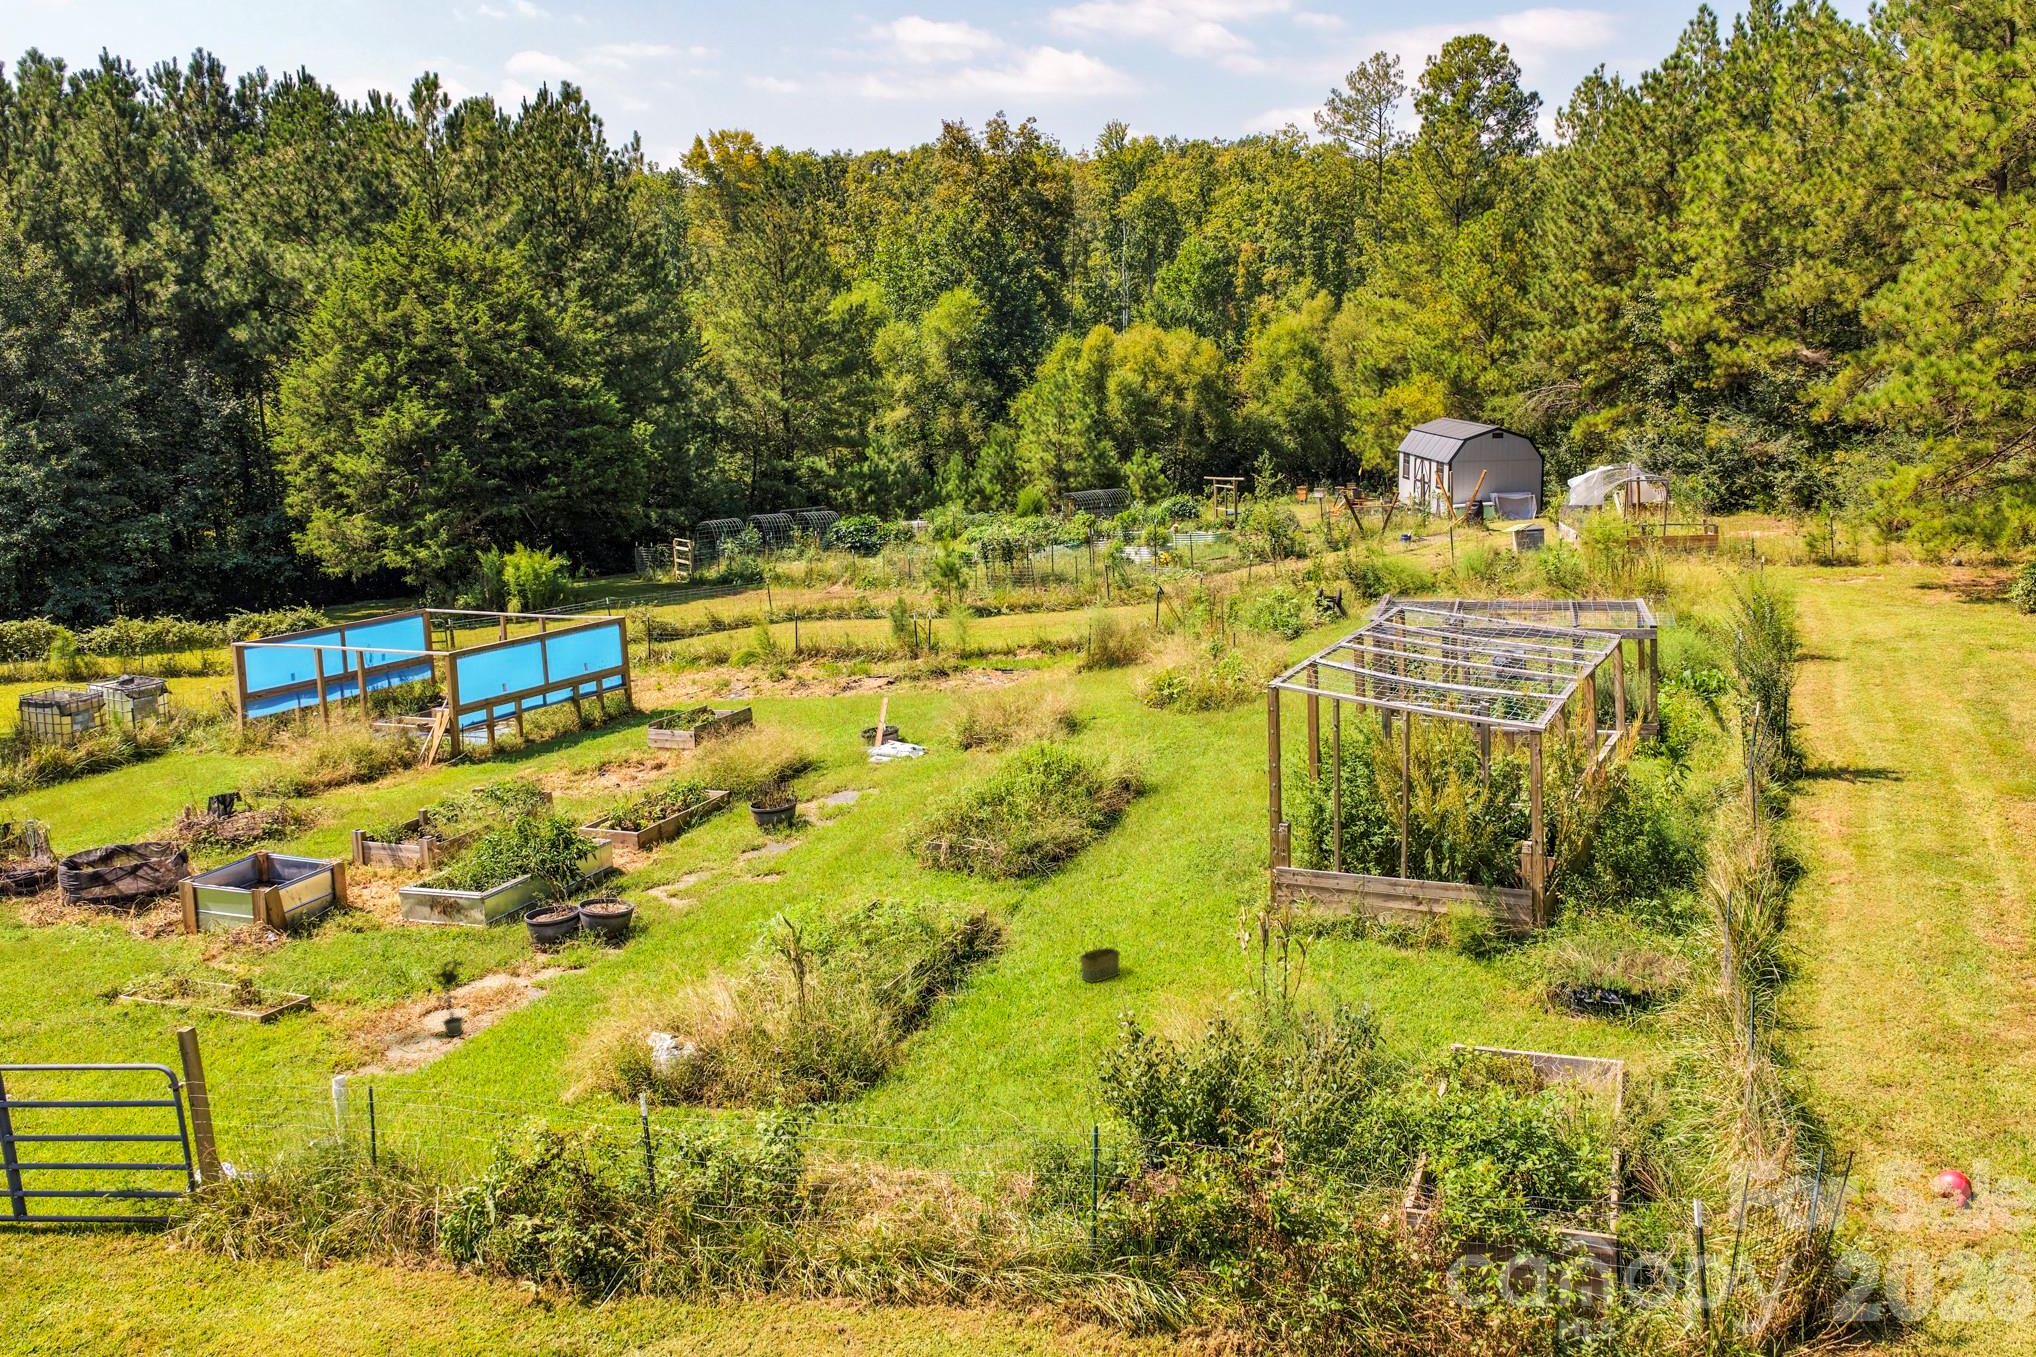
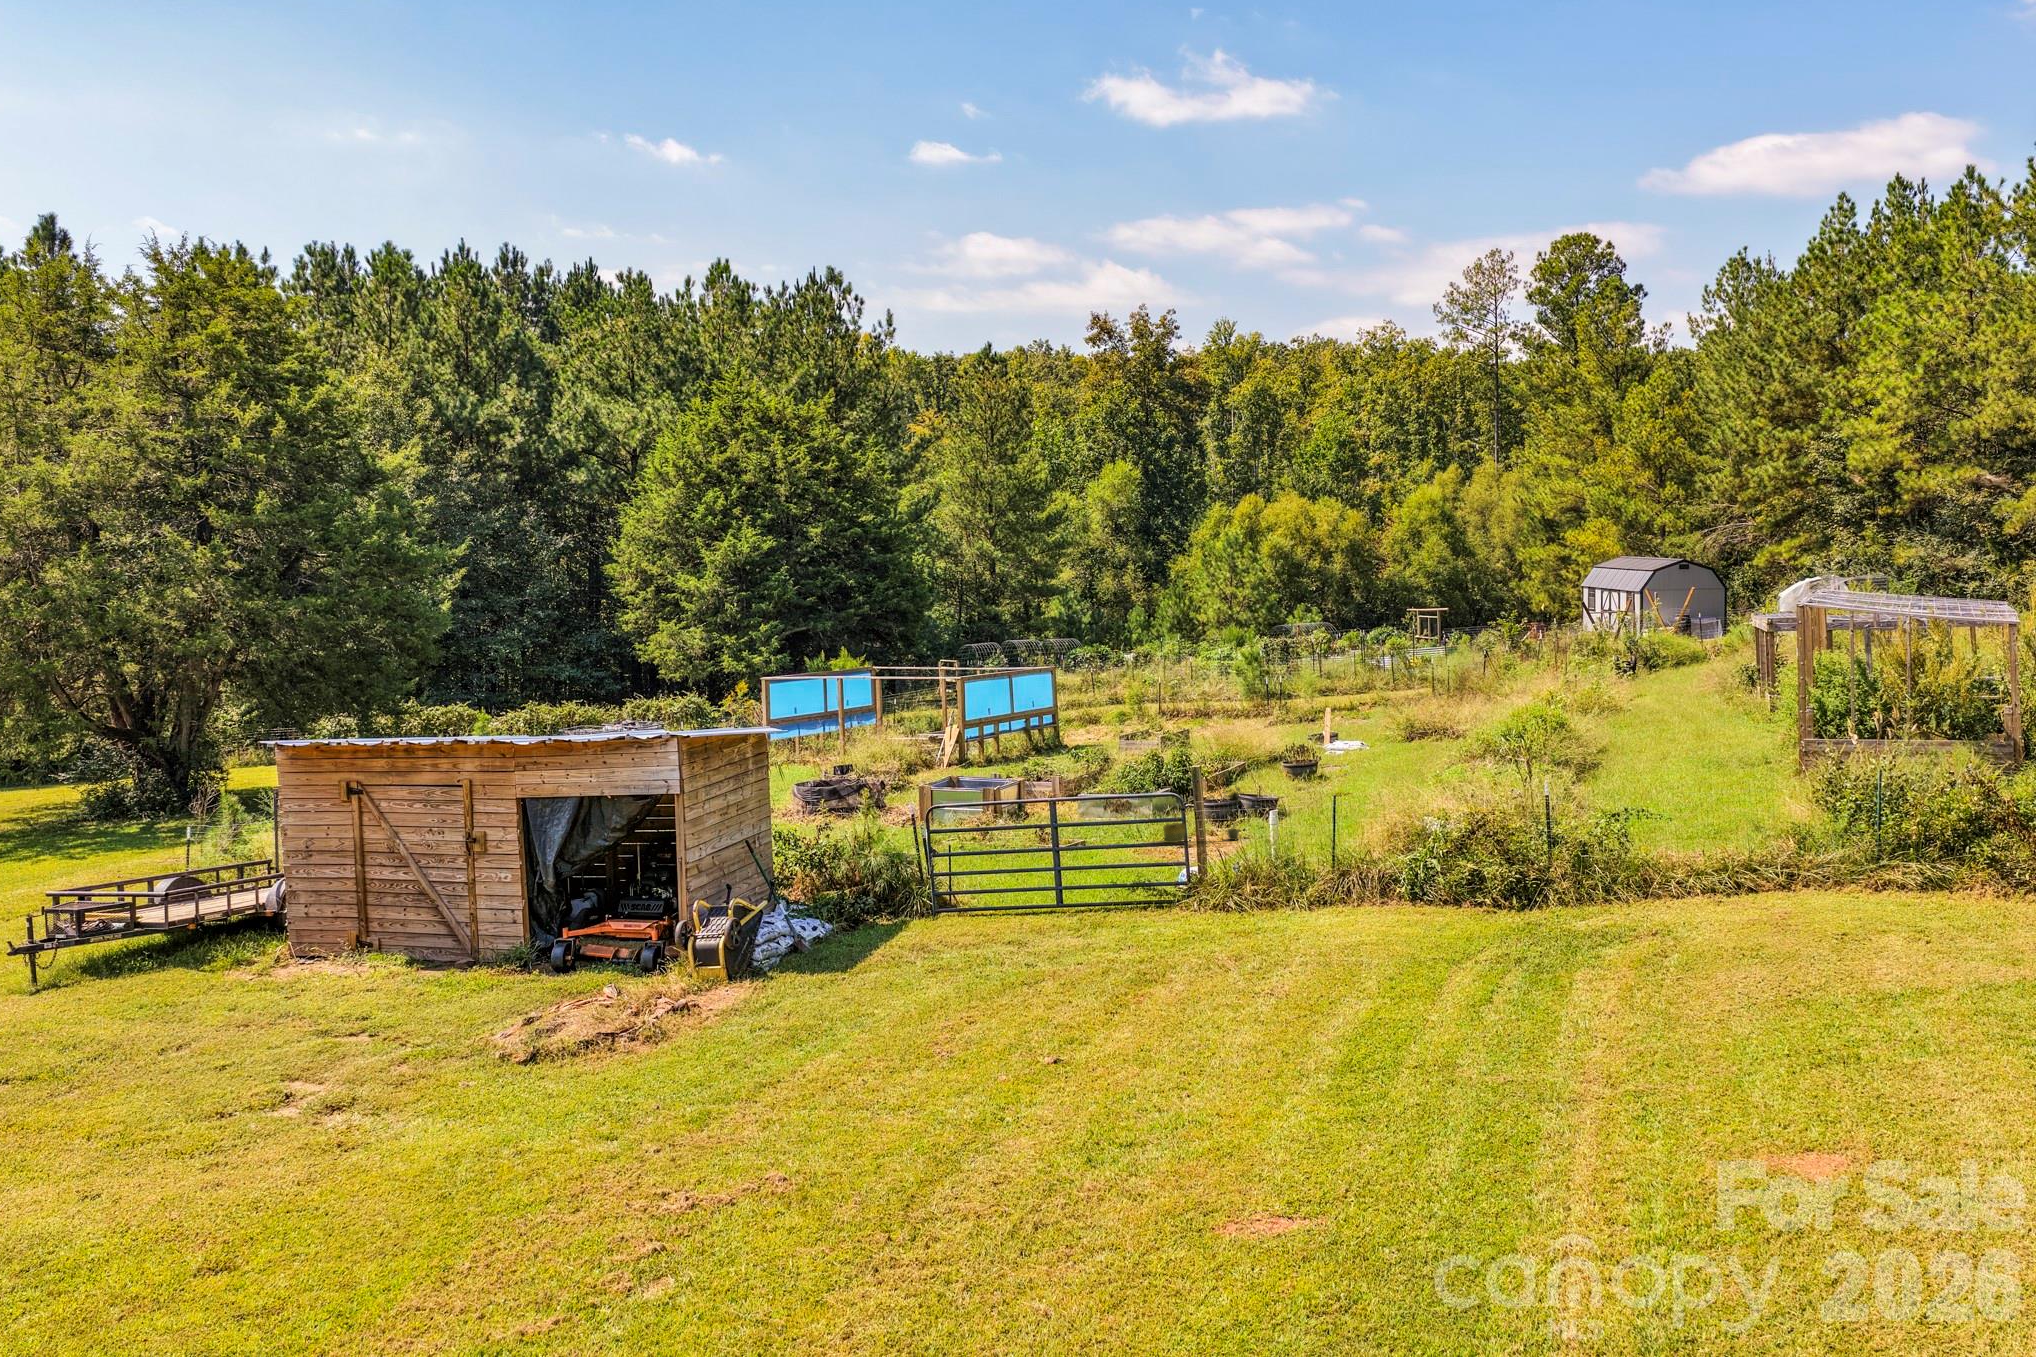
basket: present [1080,925,1120,983] -> present [1163,805,1191,843]

